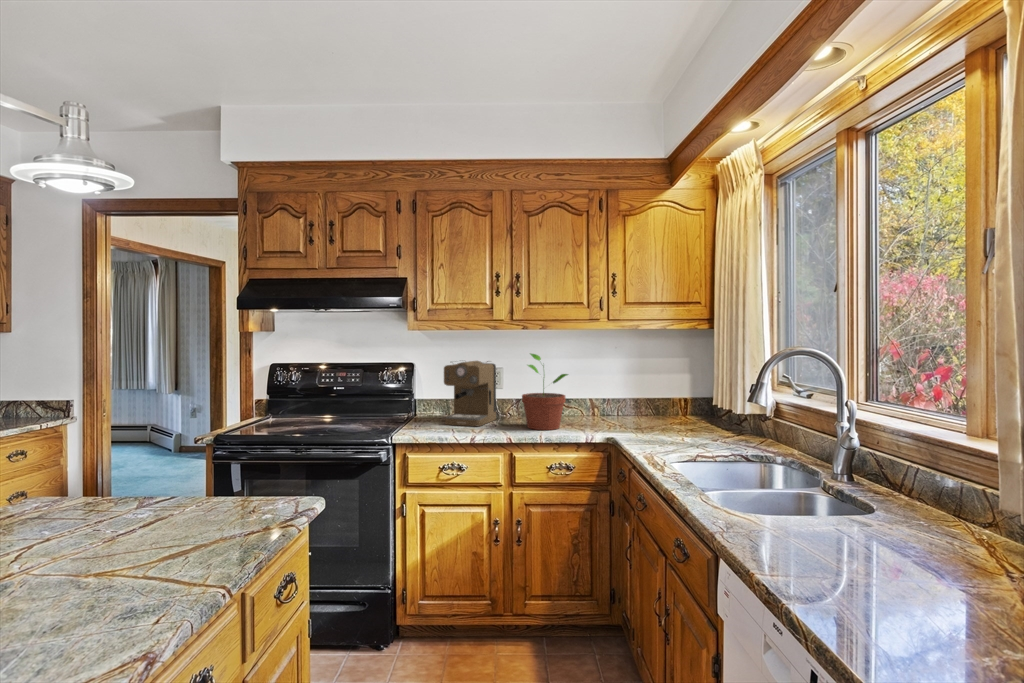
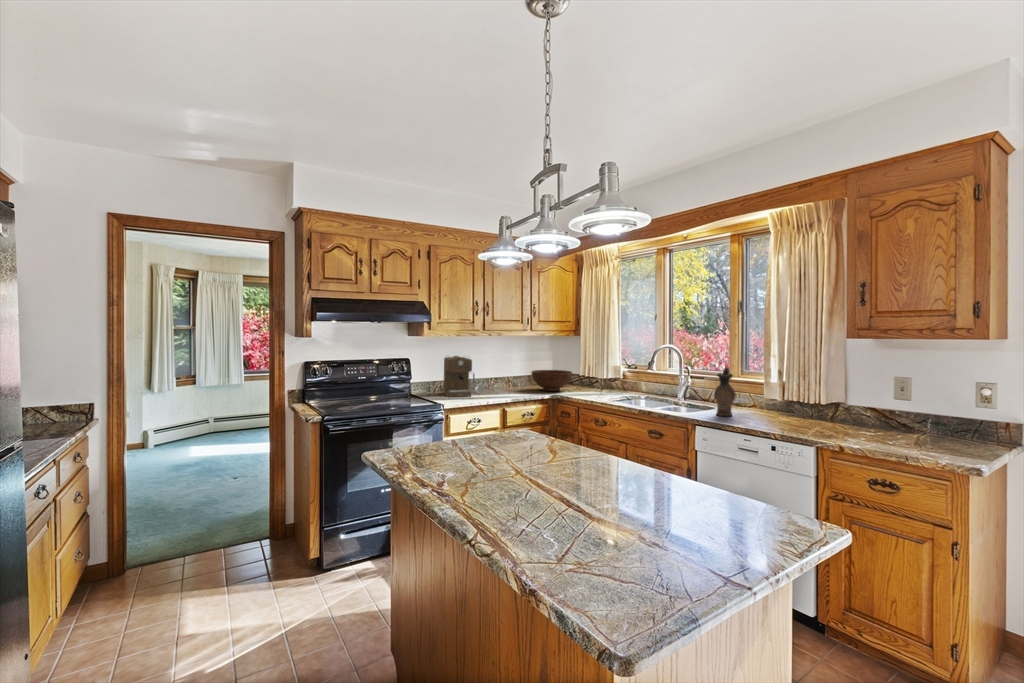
potted plant: present [522,354,568,430] -> none [493,350,522,395]
fruit bowl: none [604,390,681,430] -> present [531,370,572,391]
ceramic pitcher: none [880,406,963,571] -> present [714,367,735,416]

